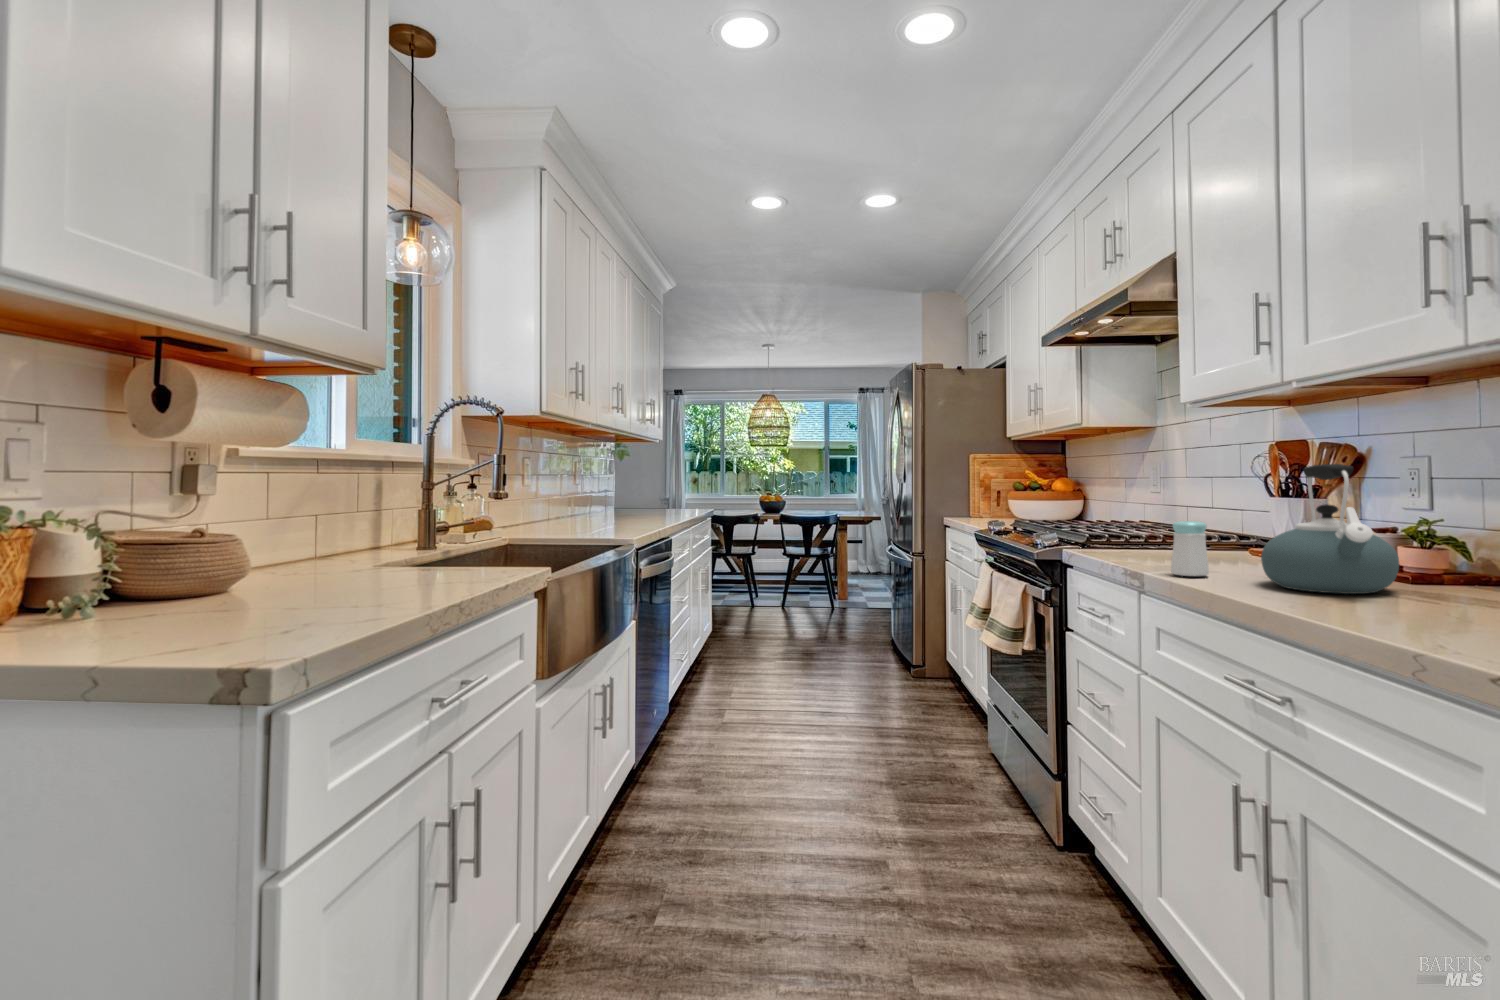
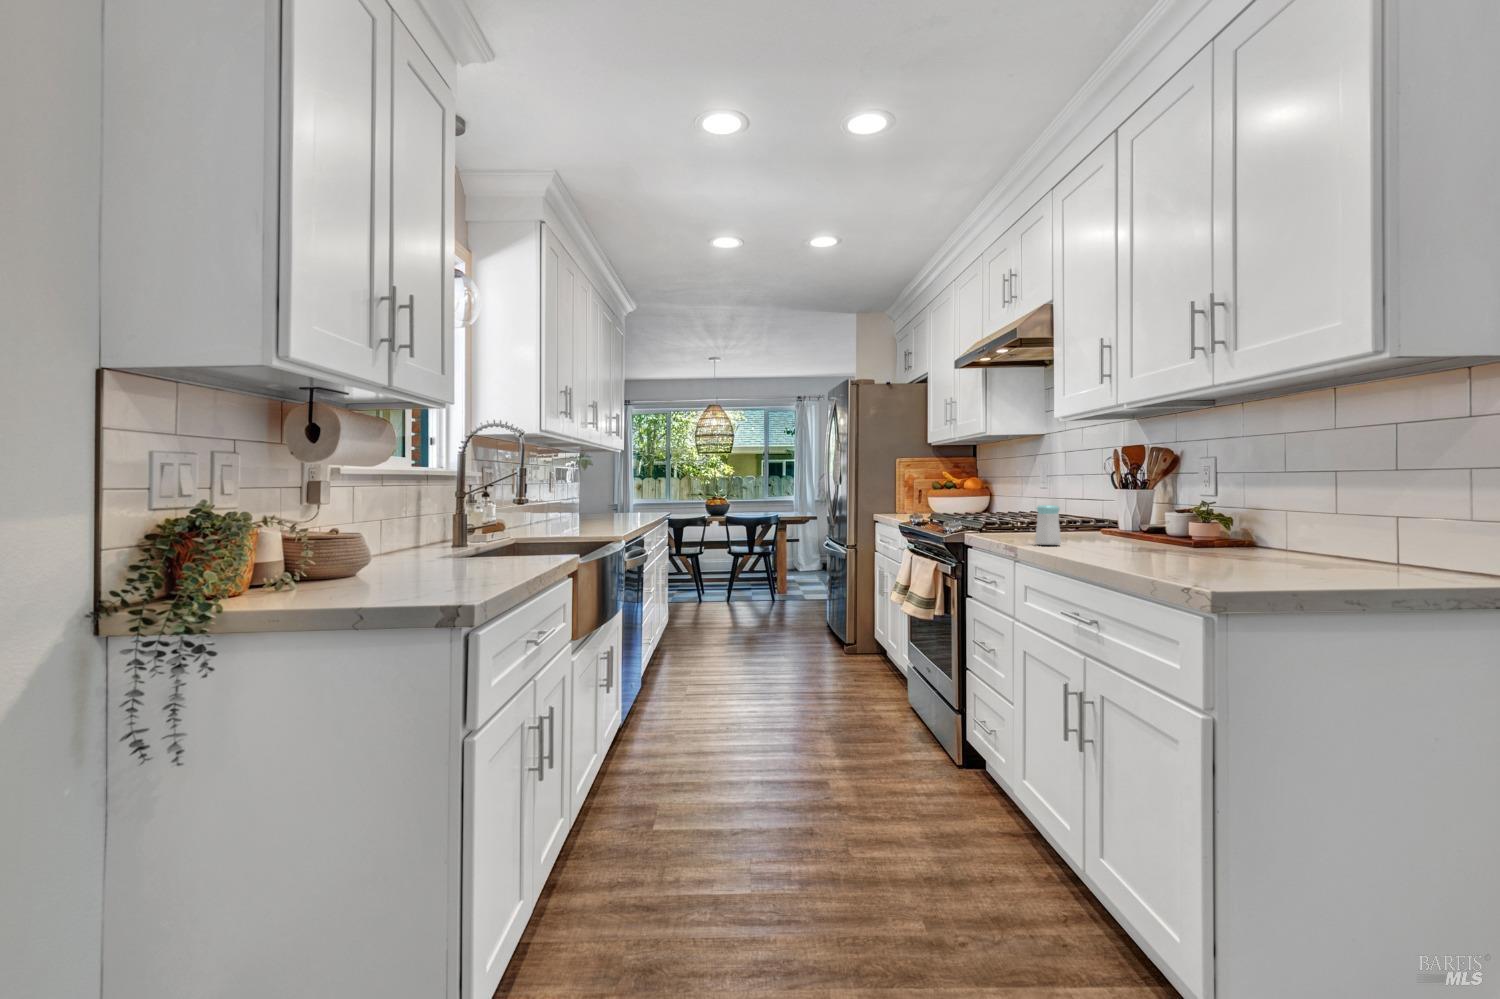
kettle: present [1261,464,1399,594] -> none [1093,464,1177,552]

